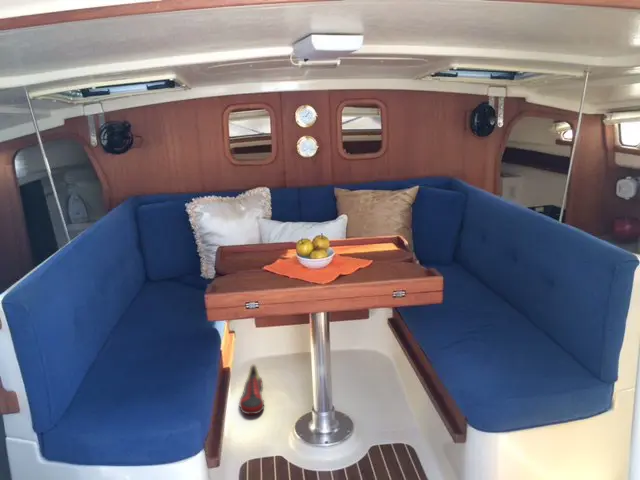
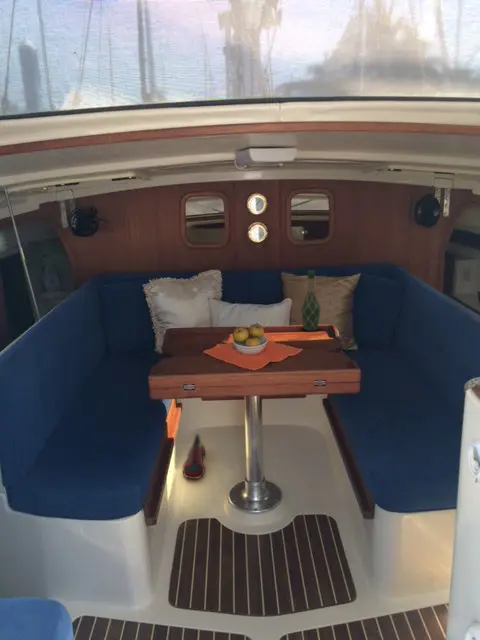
wine bottle: none [365,178,386,243] -> present [301,270,320,331]

